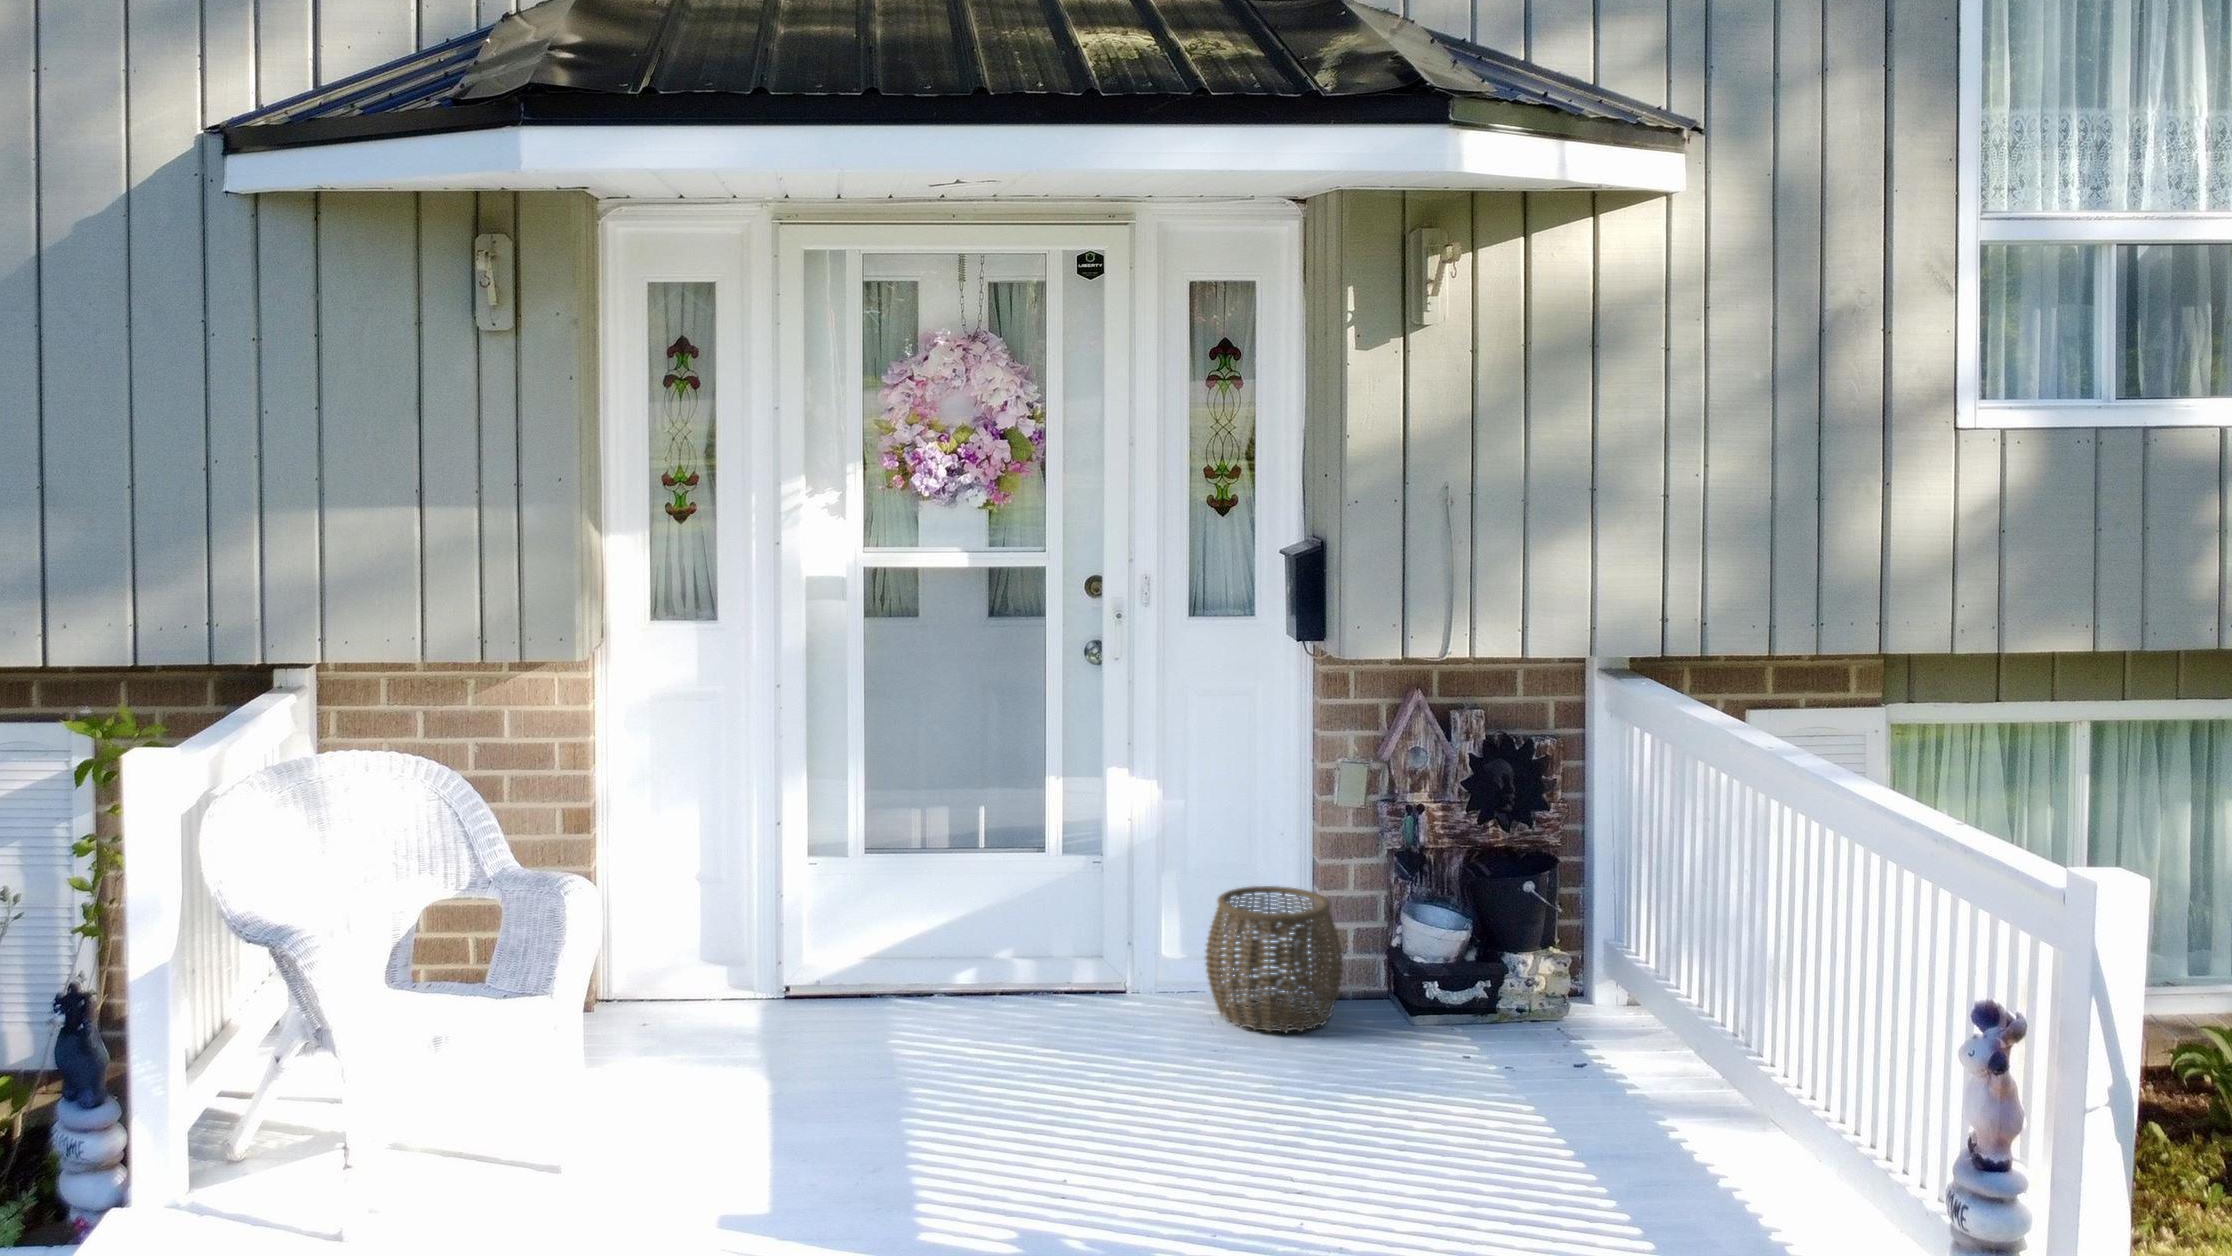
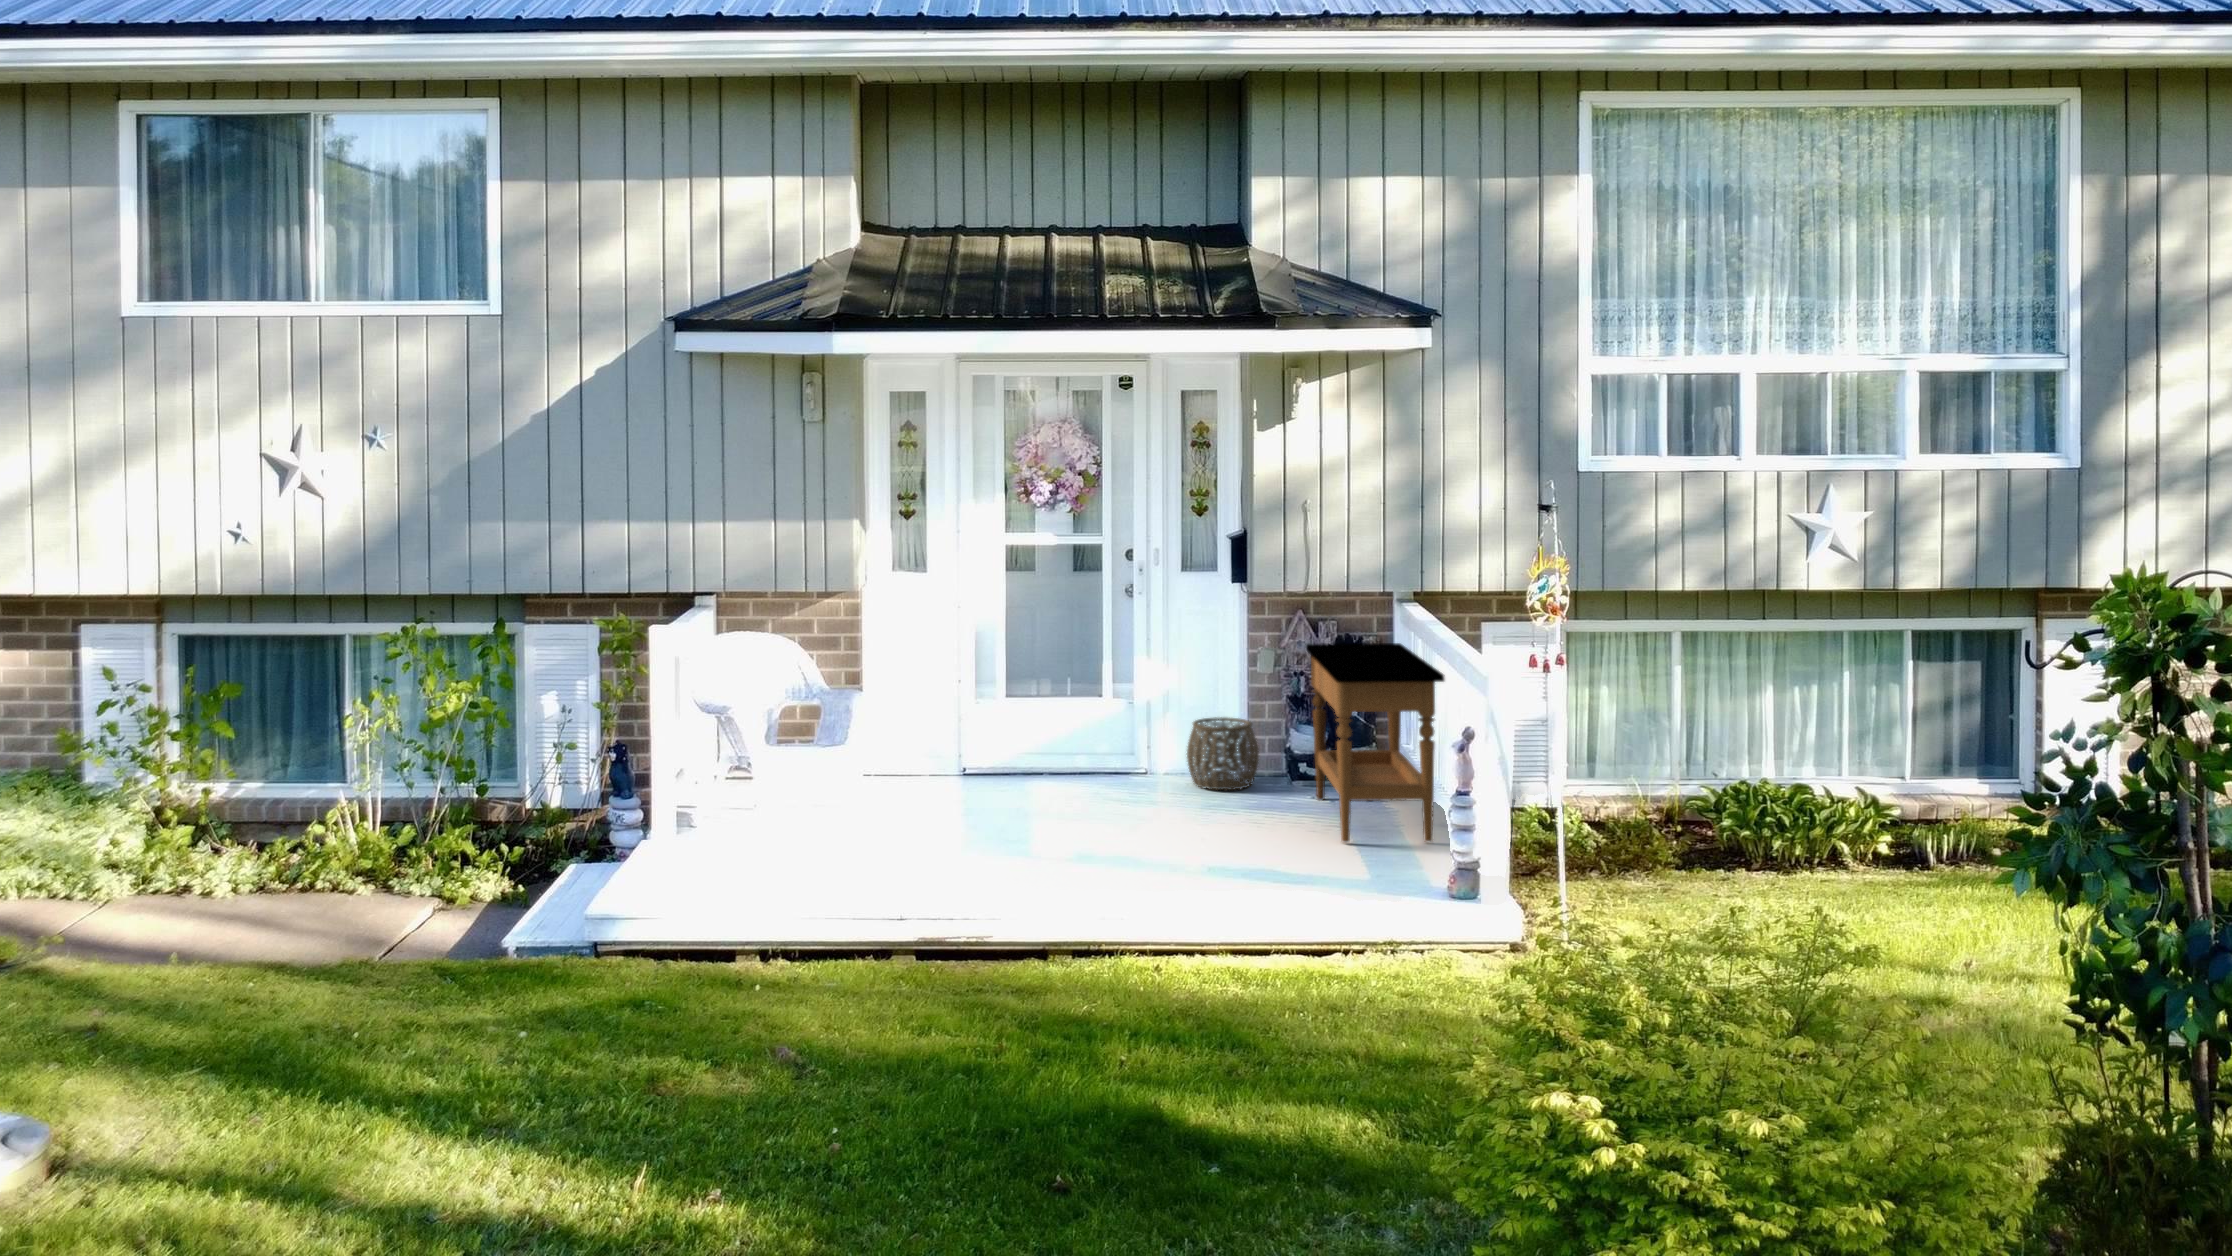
side table: none [1440,755,1808,1192] -> present [1306,643,1445,843]

